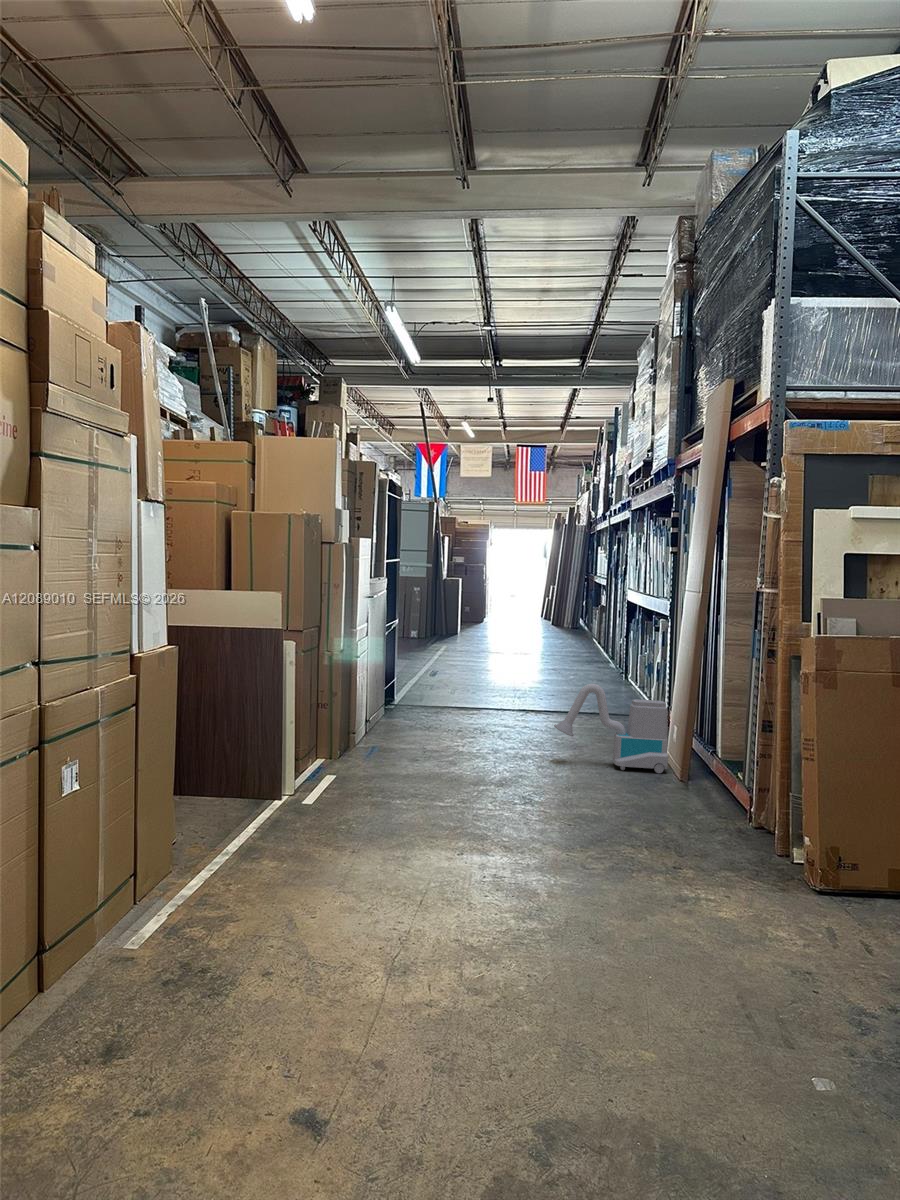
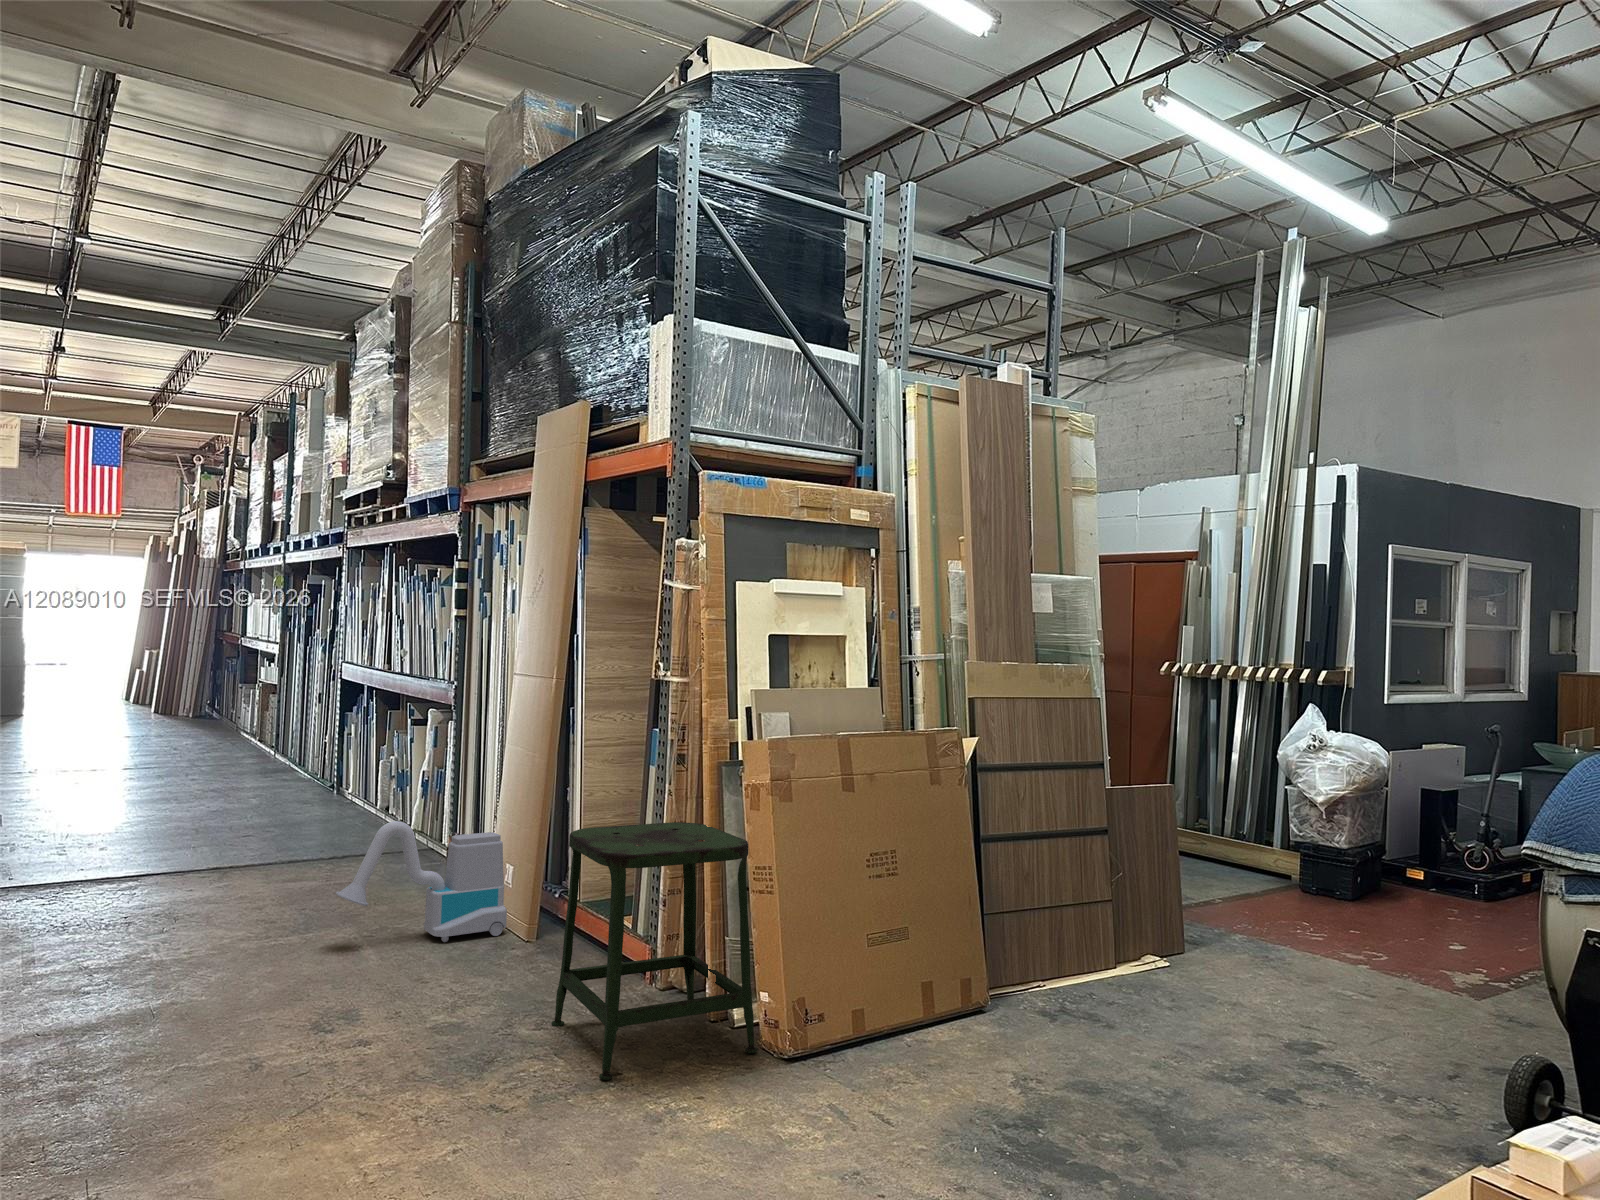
stool: none [652,692,793,878] -> present [551,822,757,1080]

